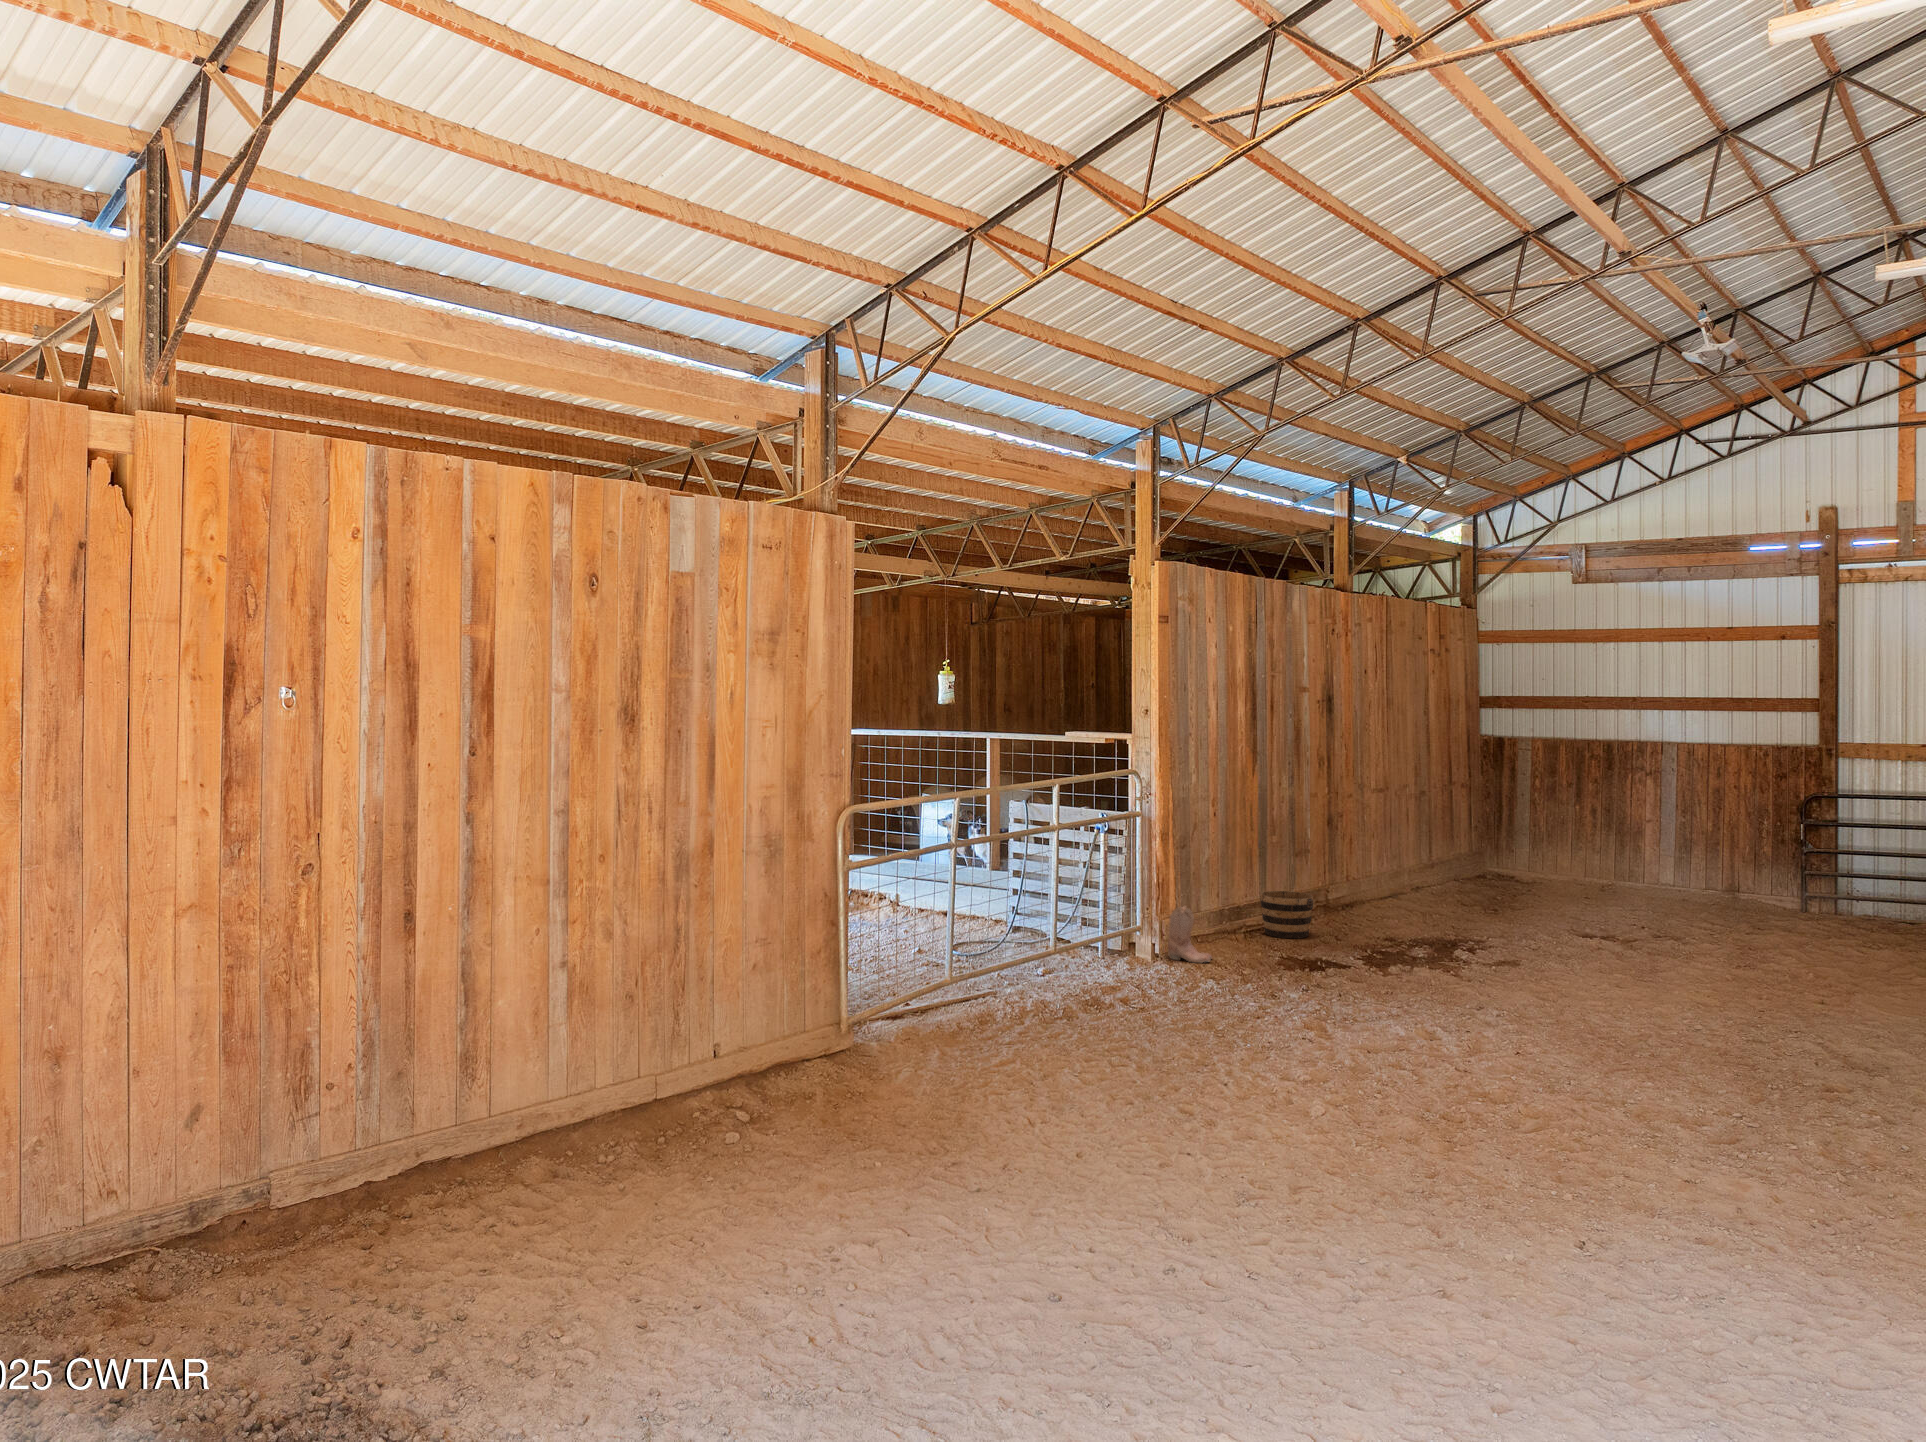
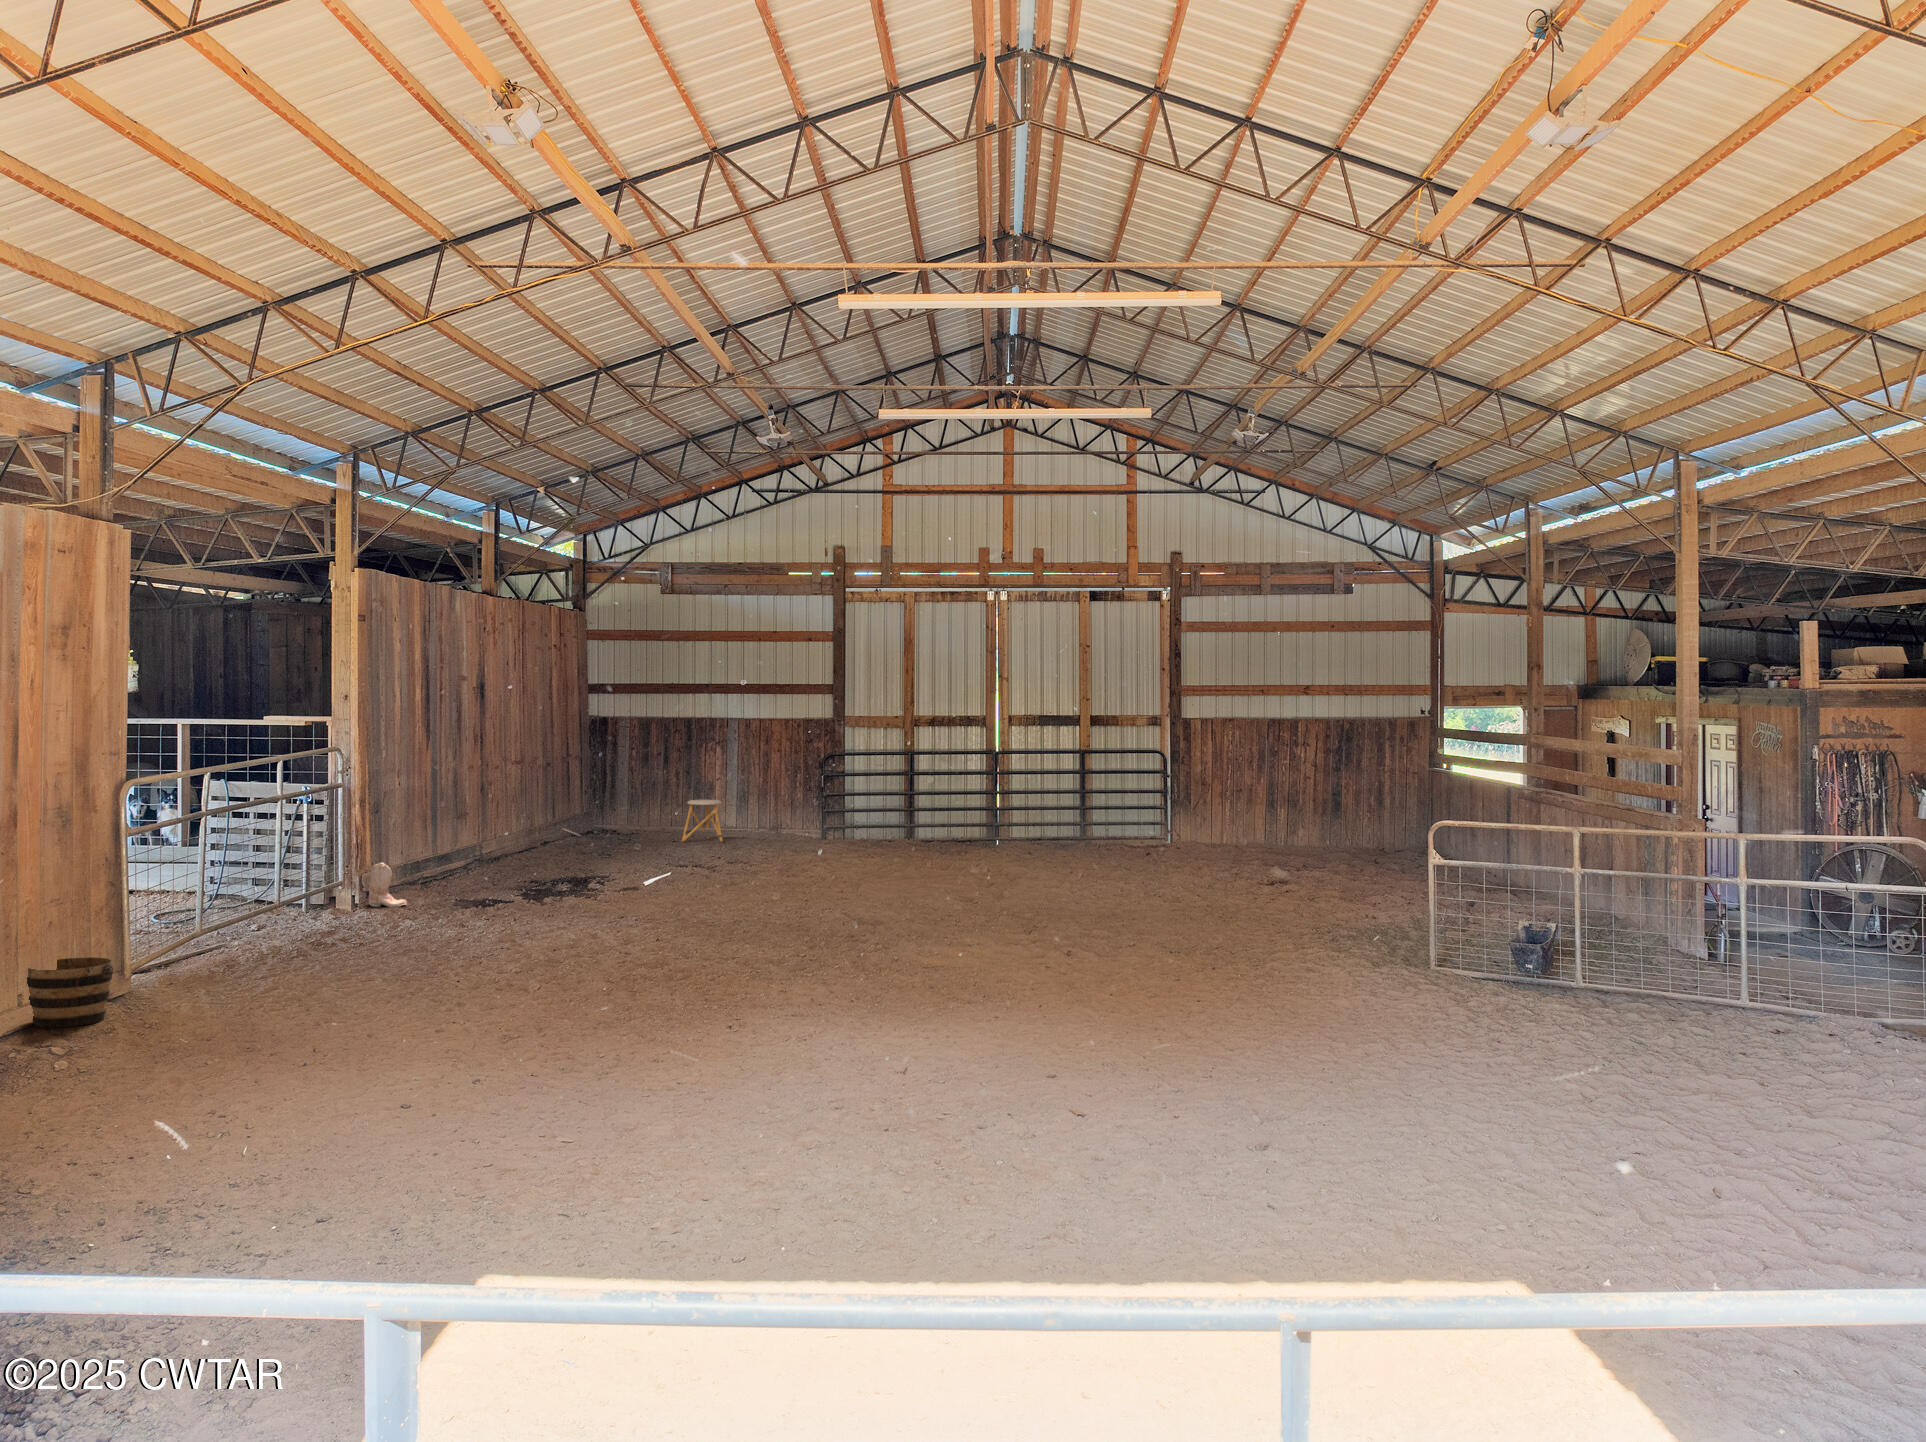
stool: none [1603,837,1663,895] -> present [682,800,723,842]
bucket: present [1260,891,1313,938] -> present [27,957,113,1028]

